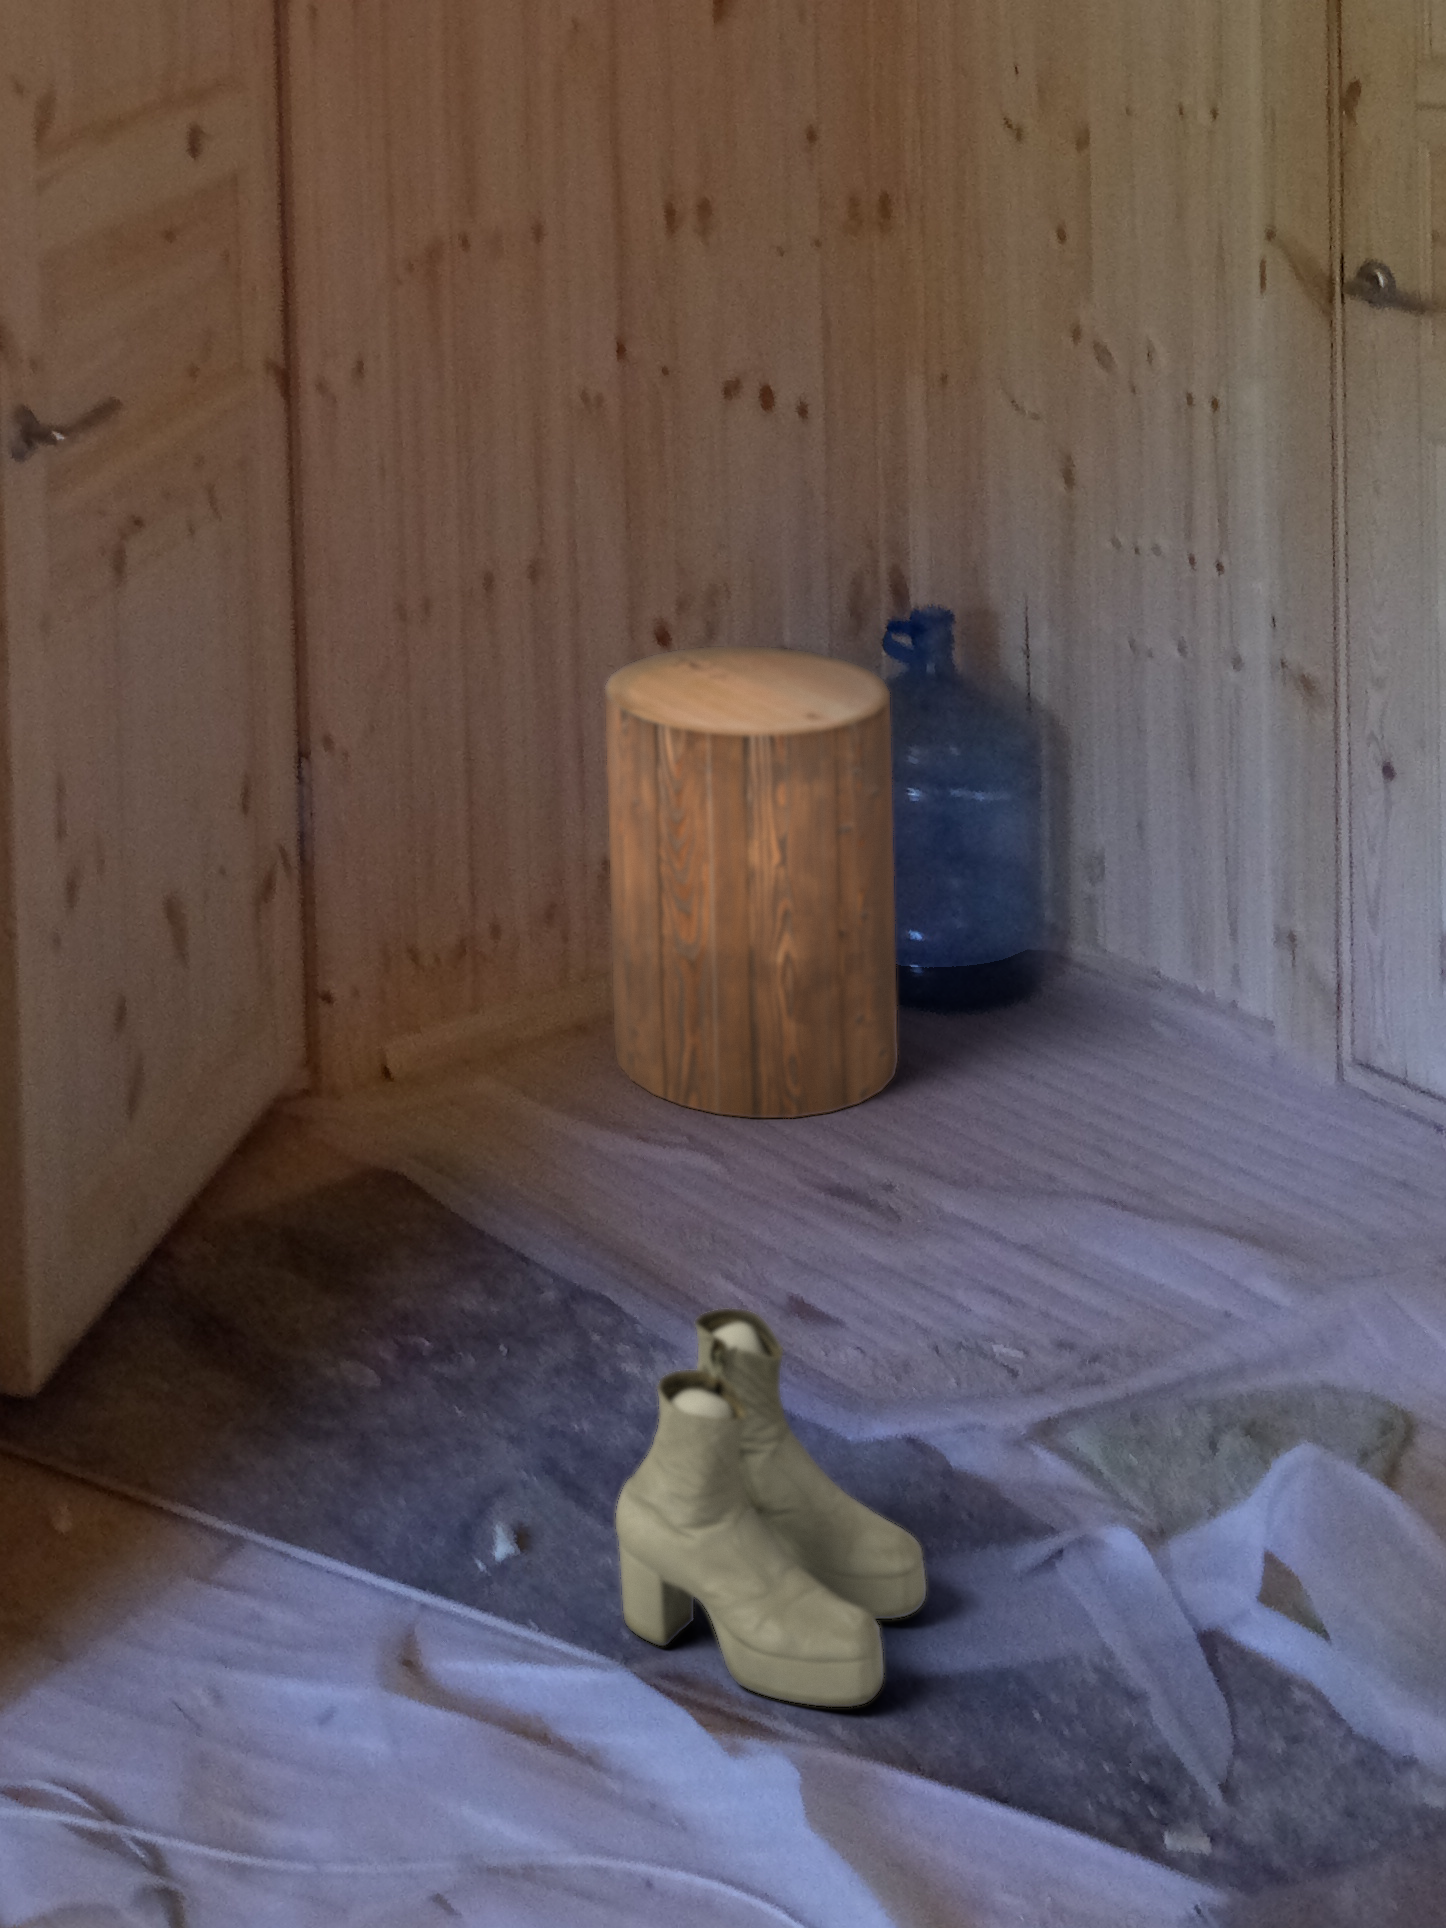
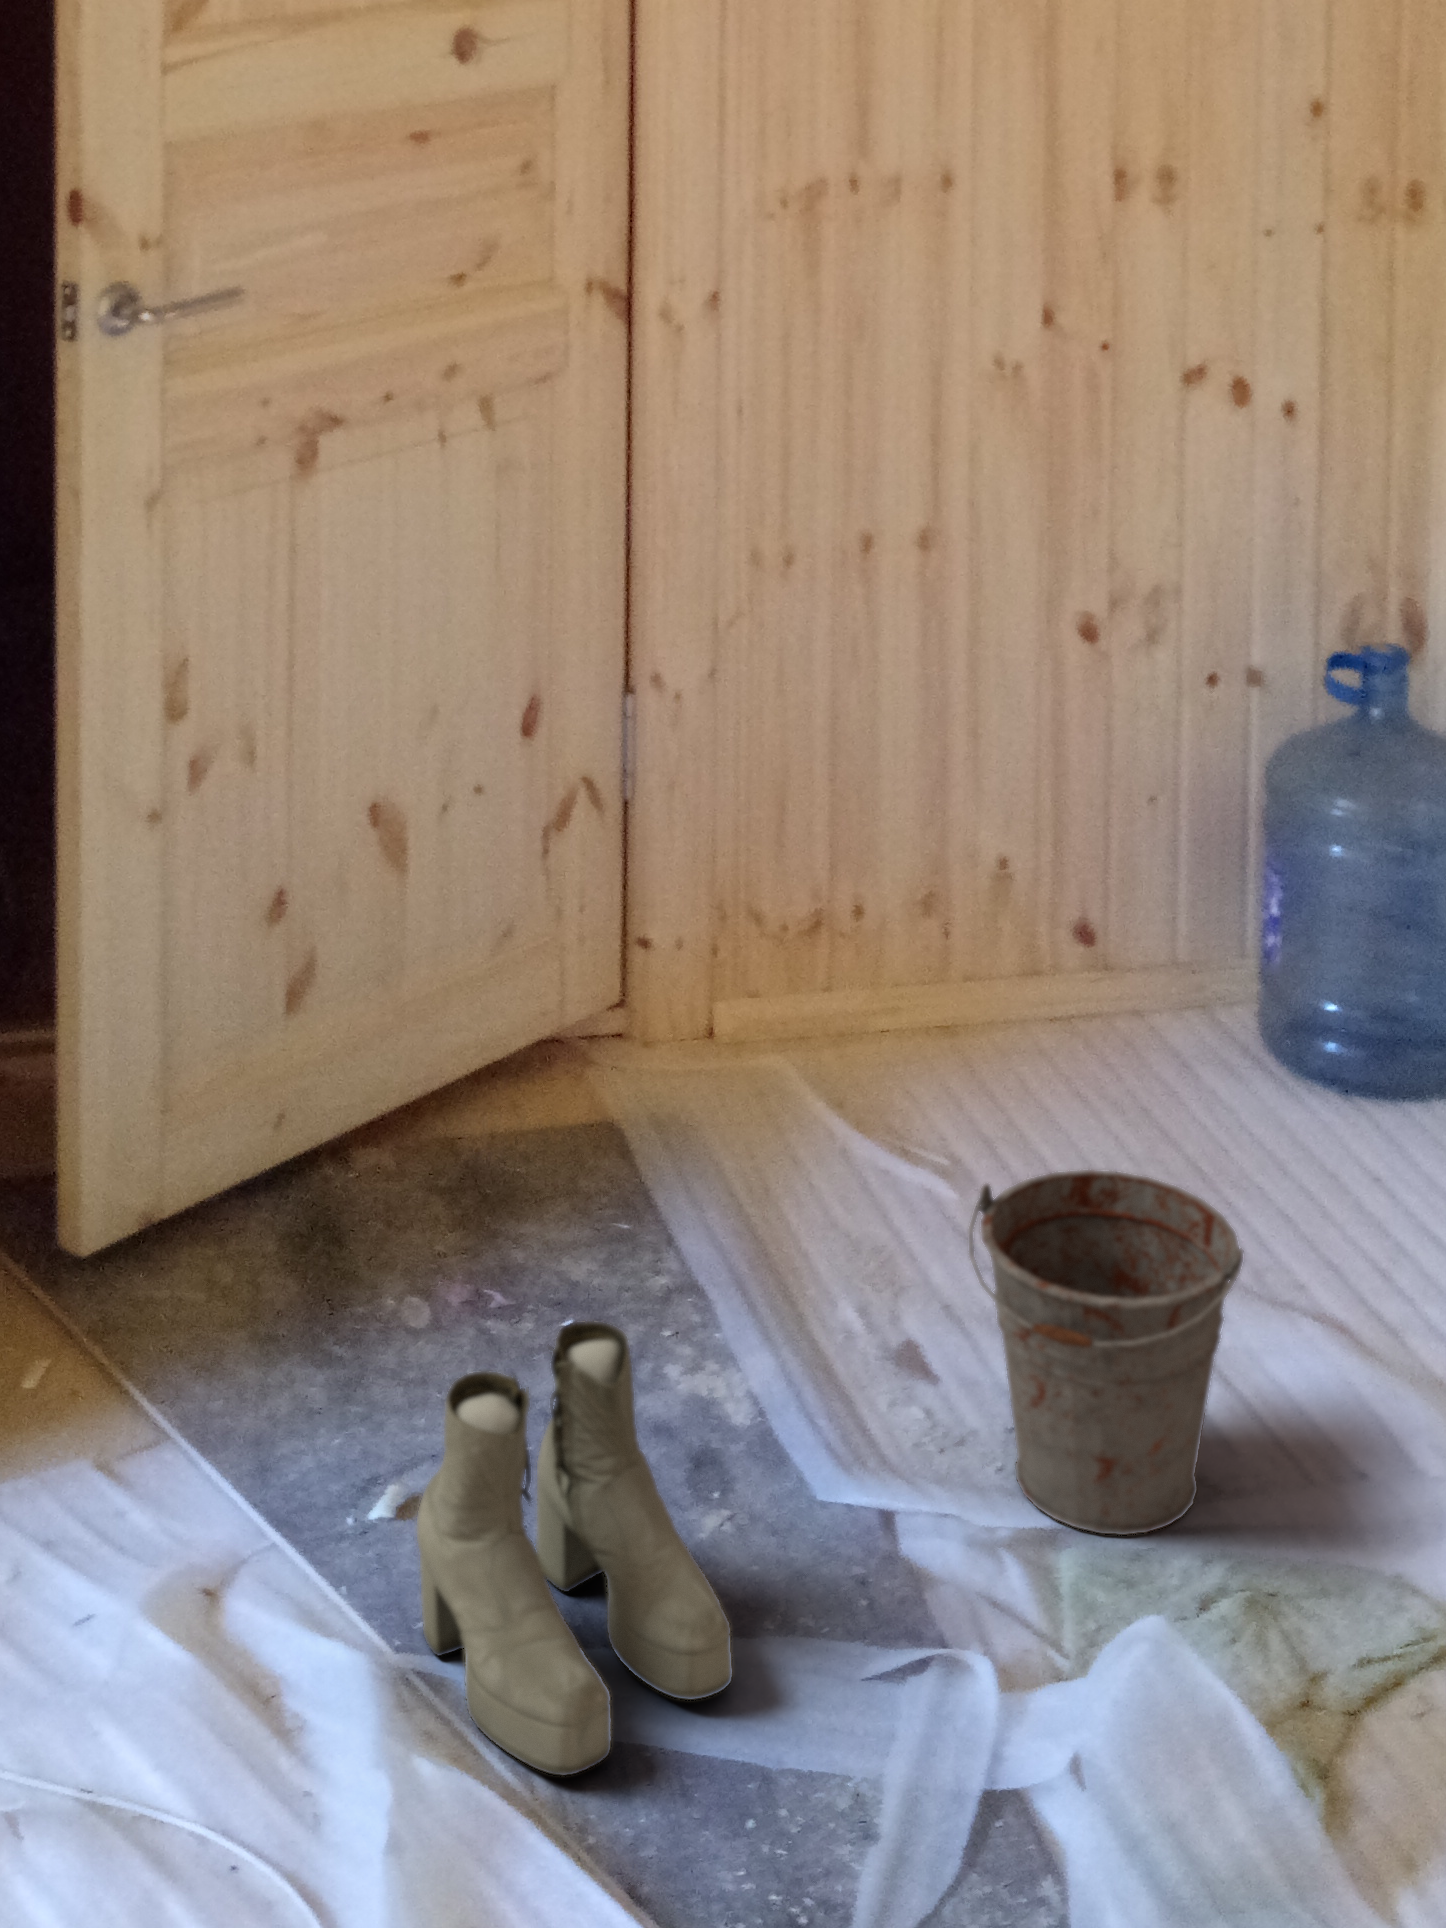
stool: present [605,646,898,1118] -> none [948,645,1261,1167]
bucket: none [921,1091,1171,1403] -> present [968,1170,1243,1535]

